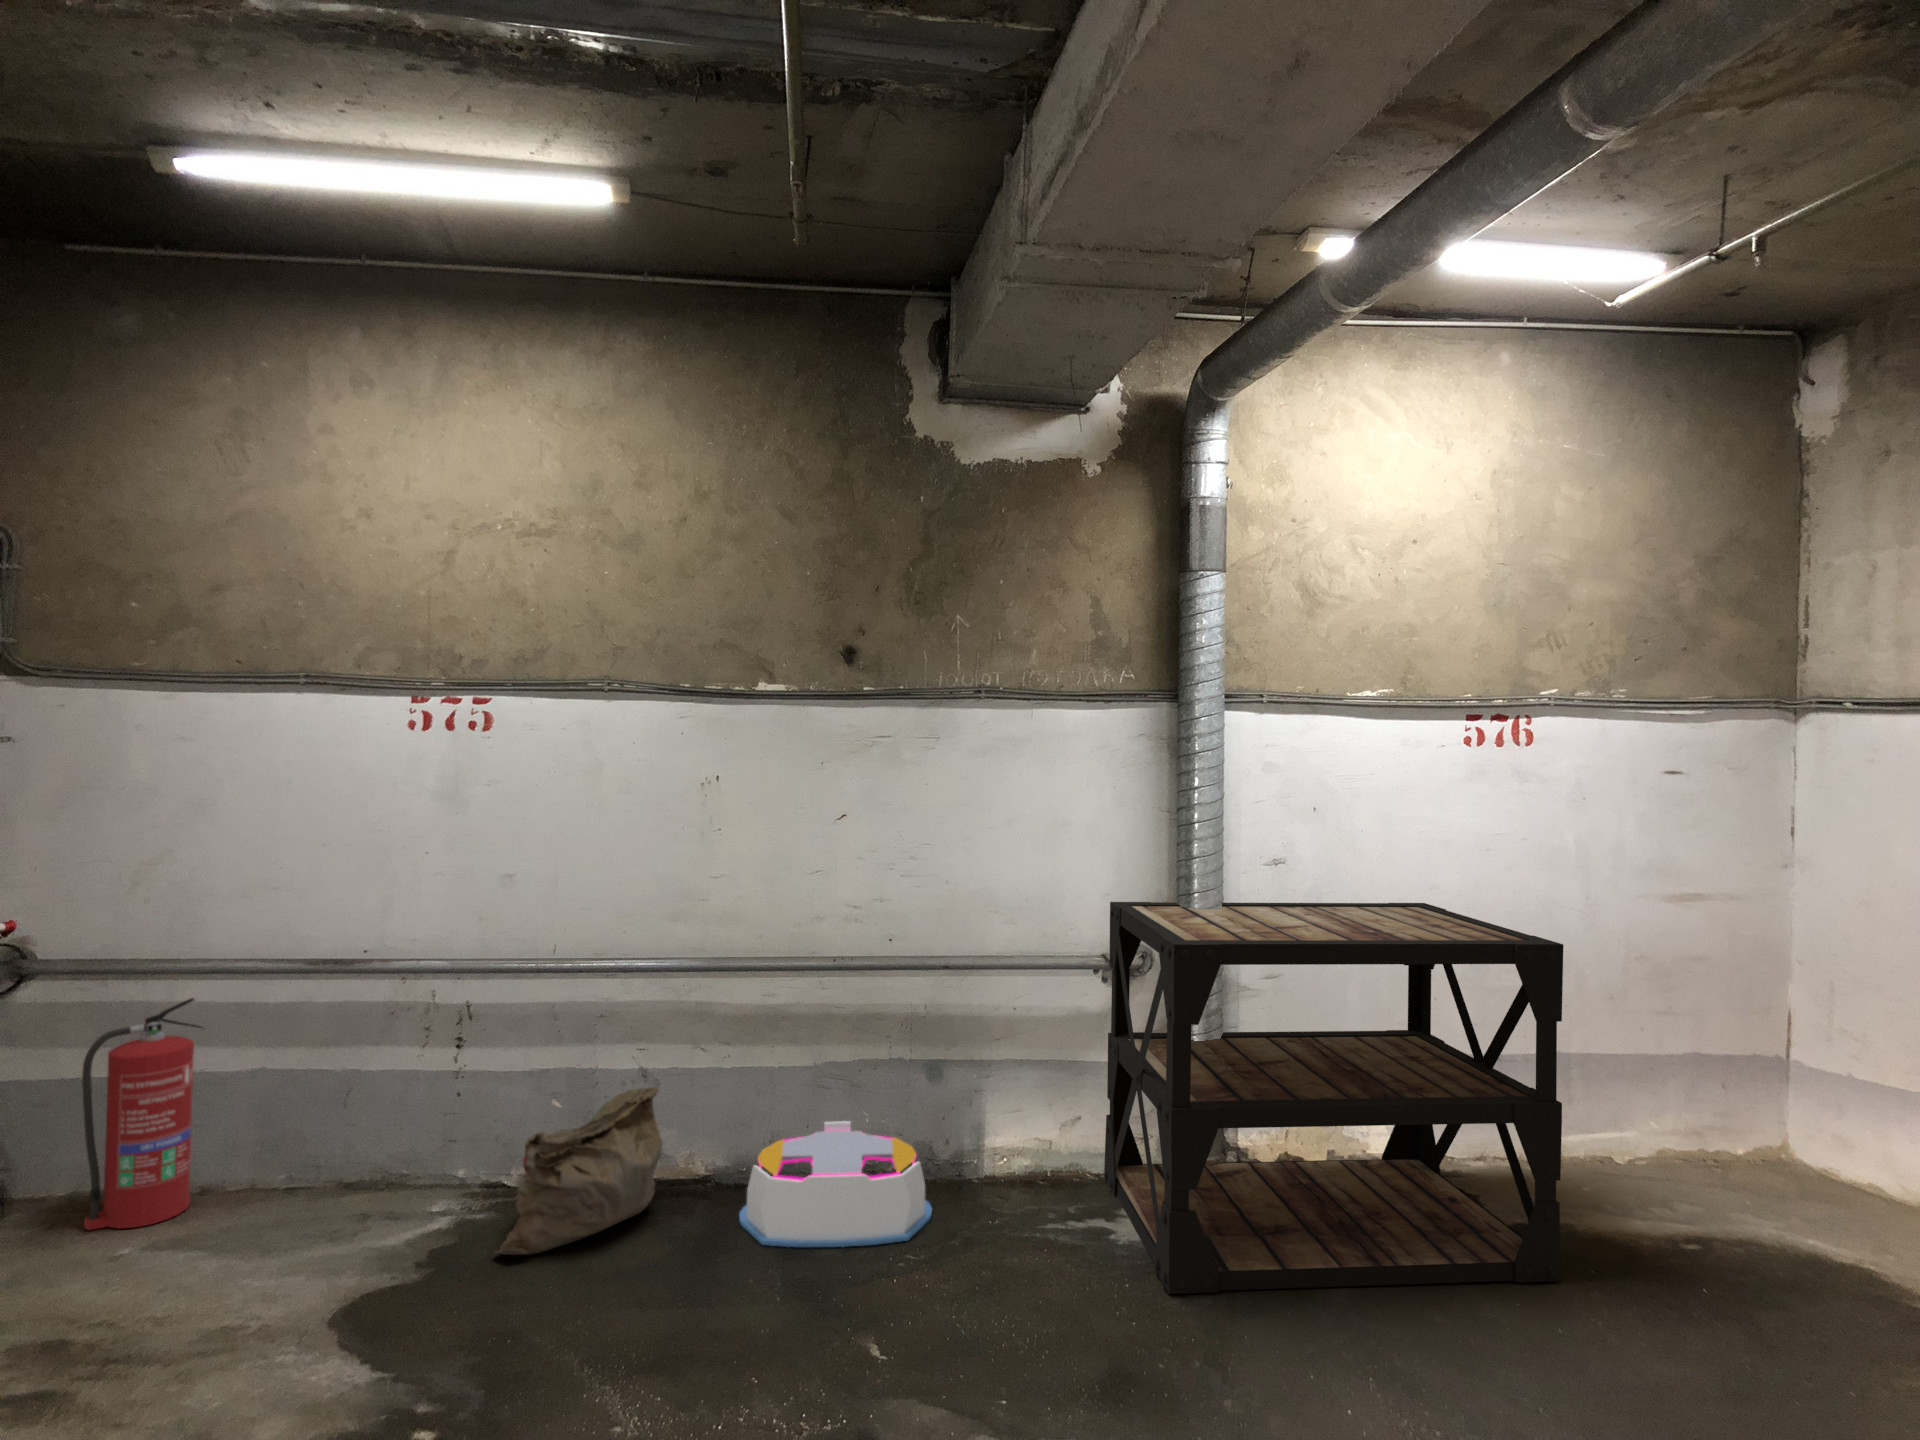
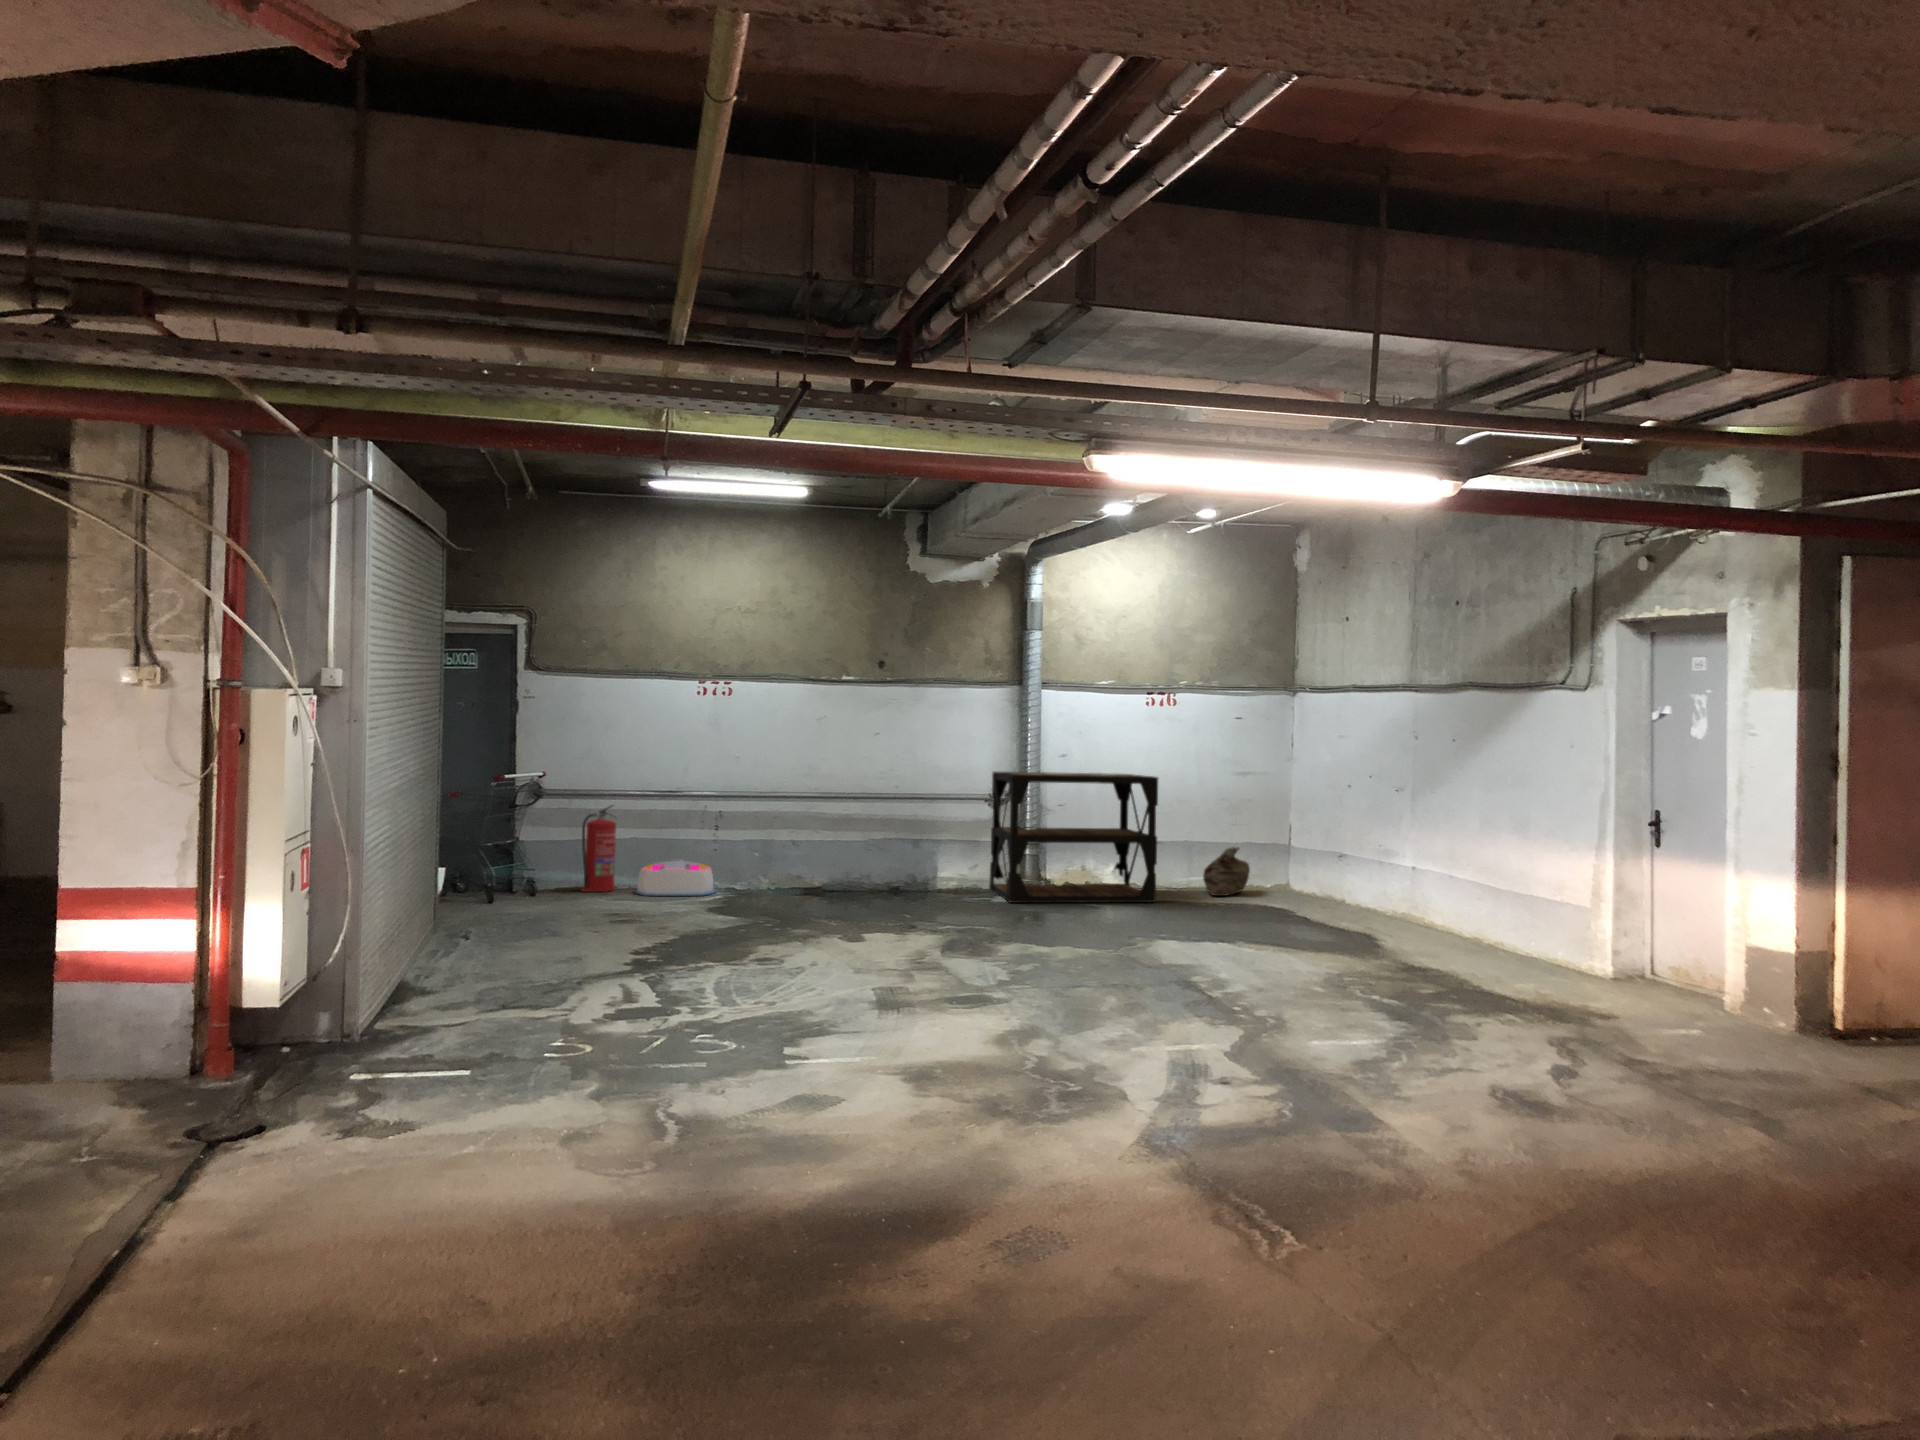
bag: present [494,1087,663,1255] -> present [1203,847,1250,896]
storage bin: present [739,1121,932,1247] -> present [635,860,717,896]

